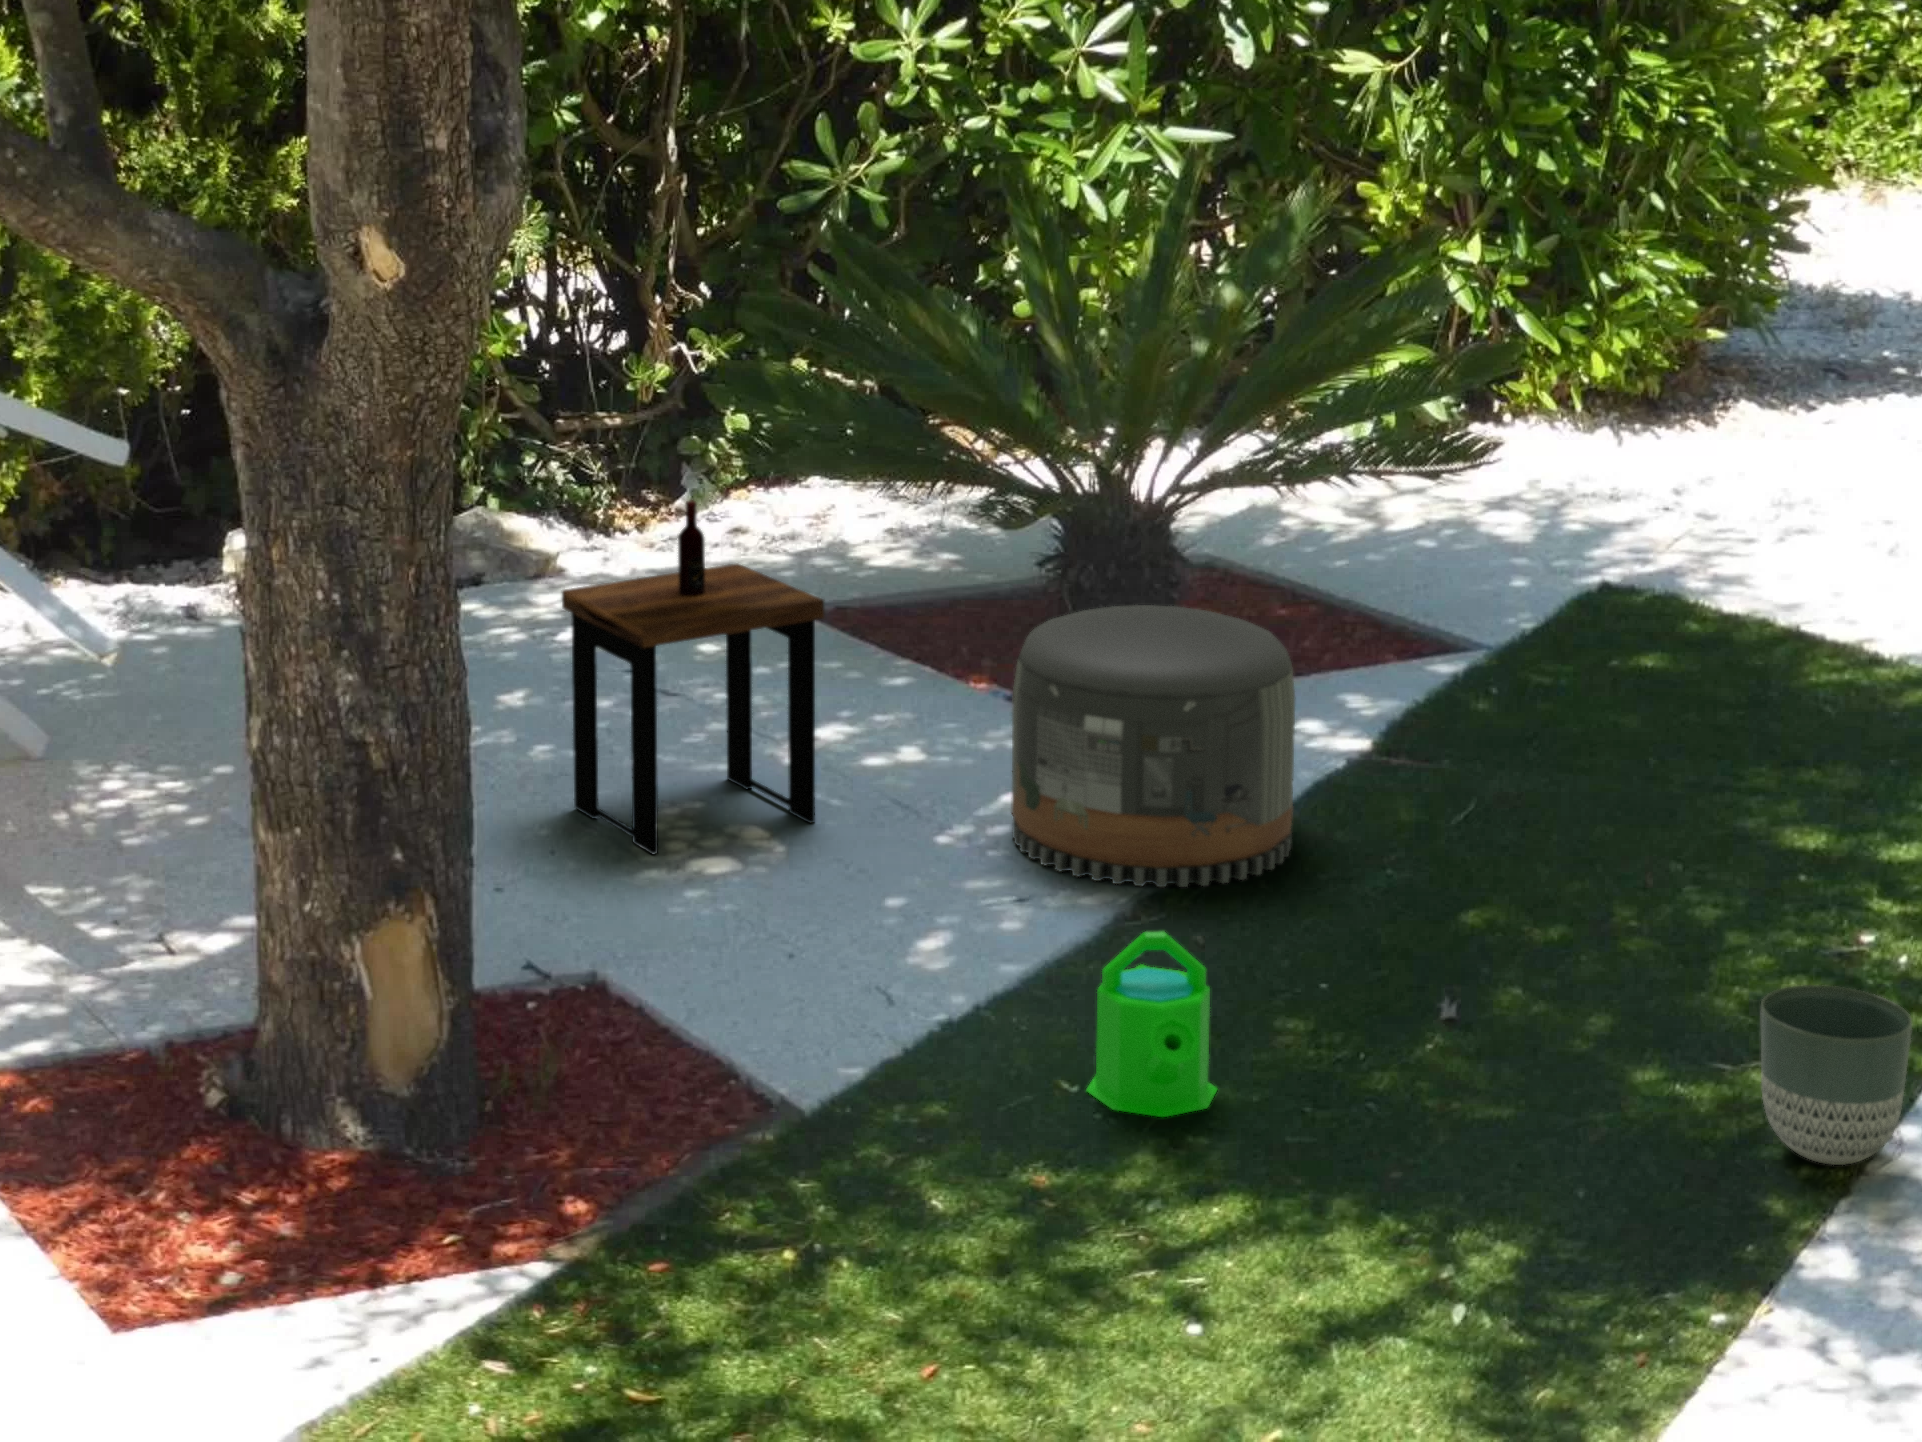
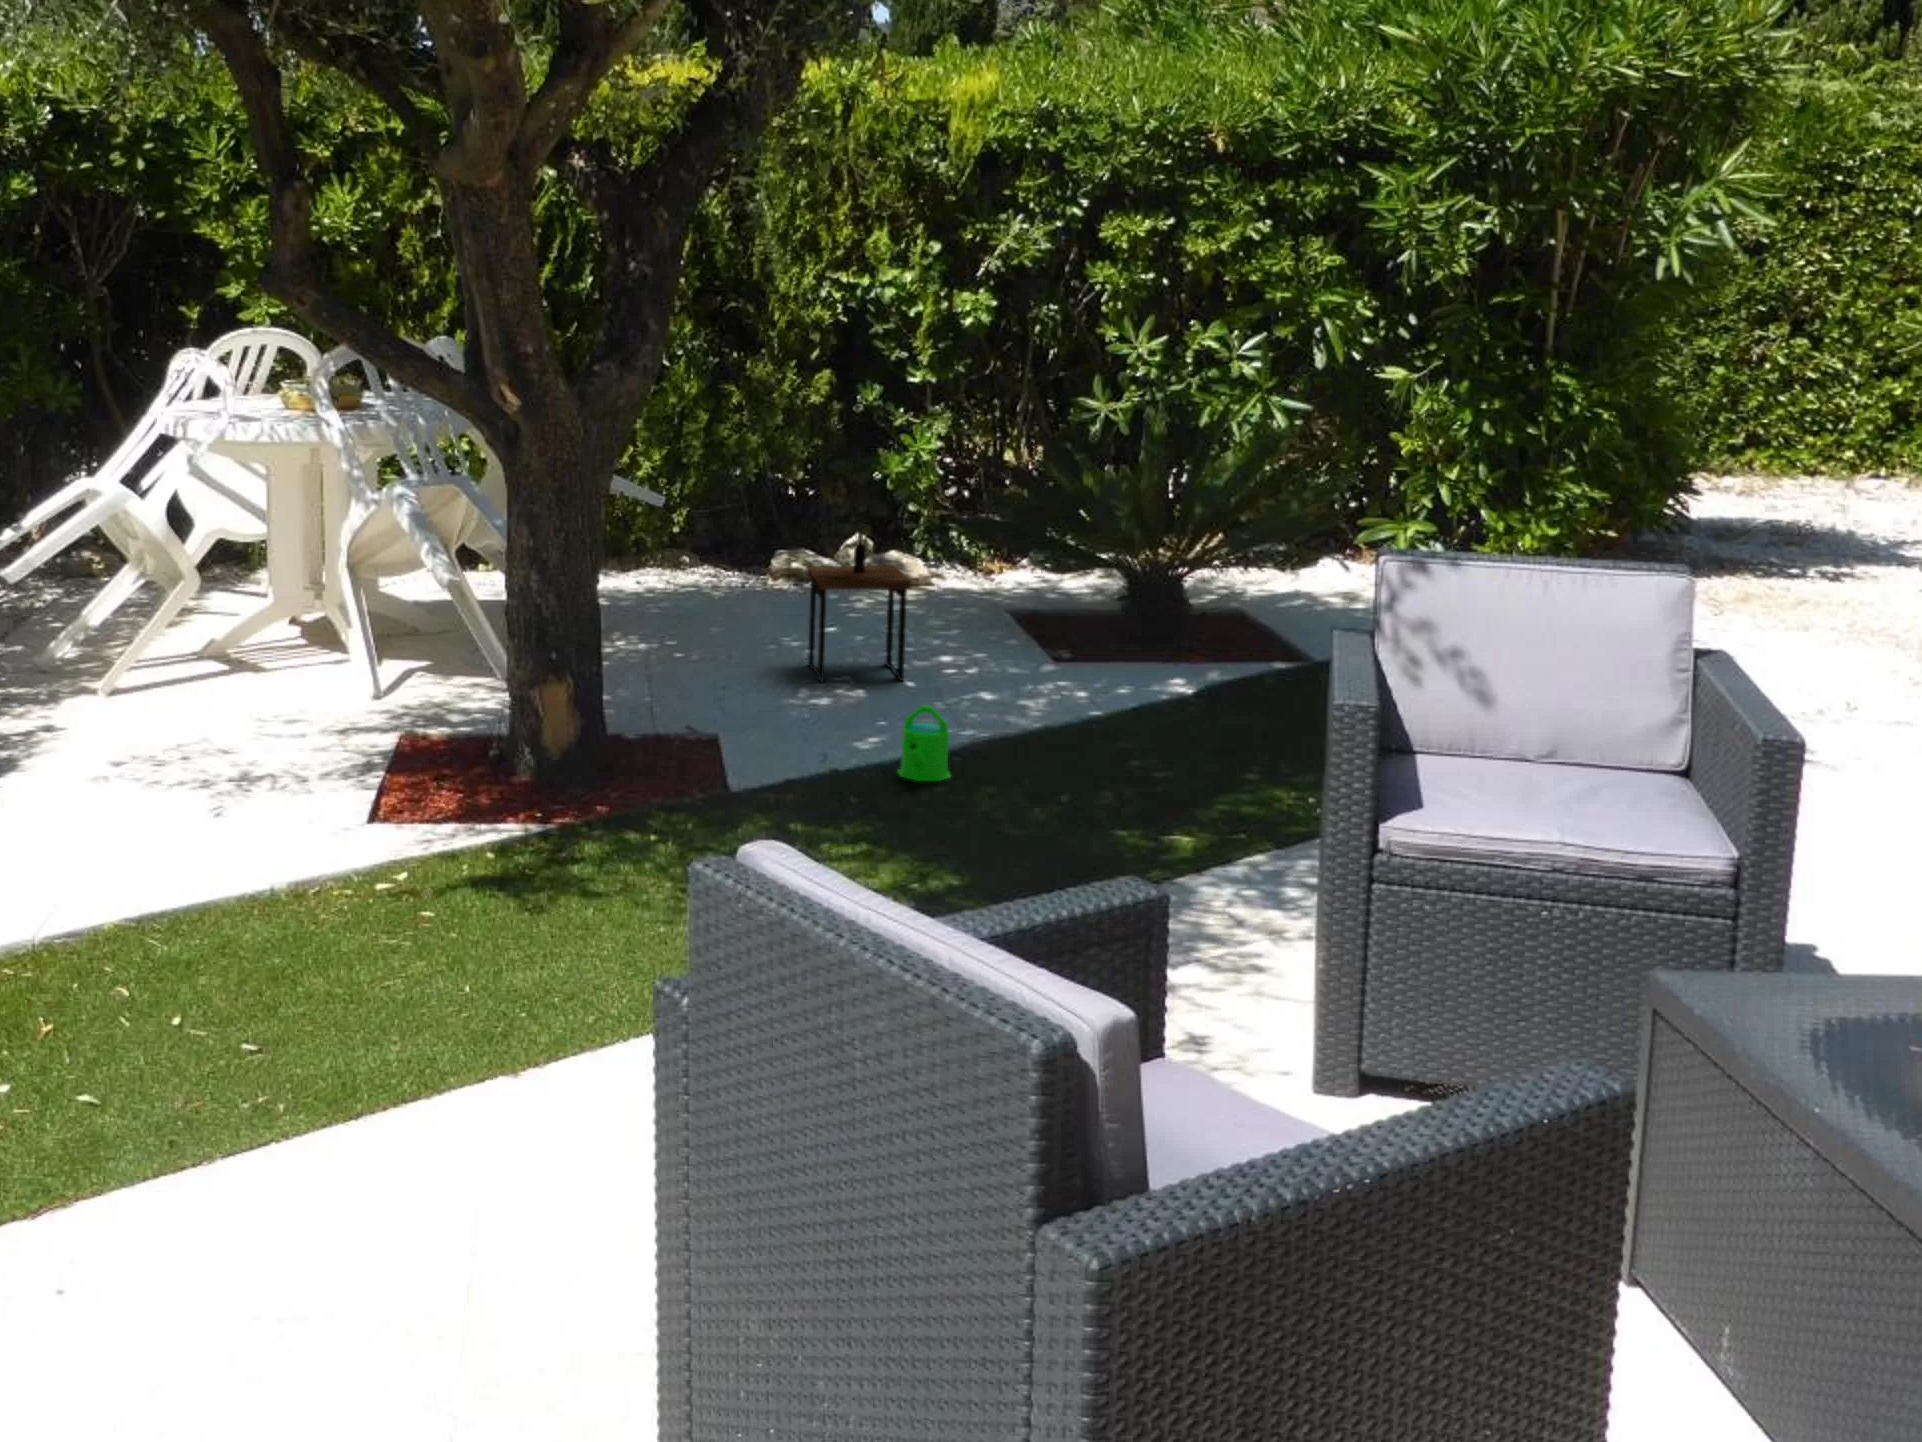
pouf: present [1011,605,1295,887] -> none [978,599,1110,722]
planter: present [1761,985,1912,1165] -> none [1146,757,1209,832]

